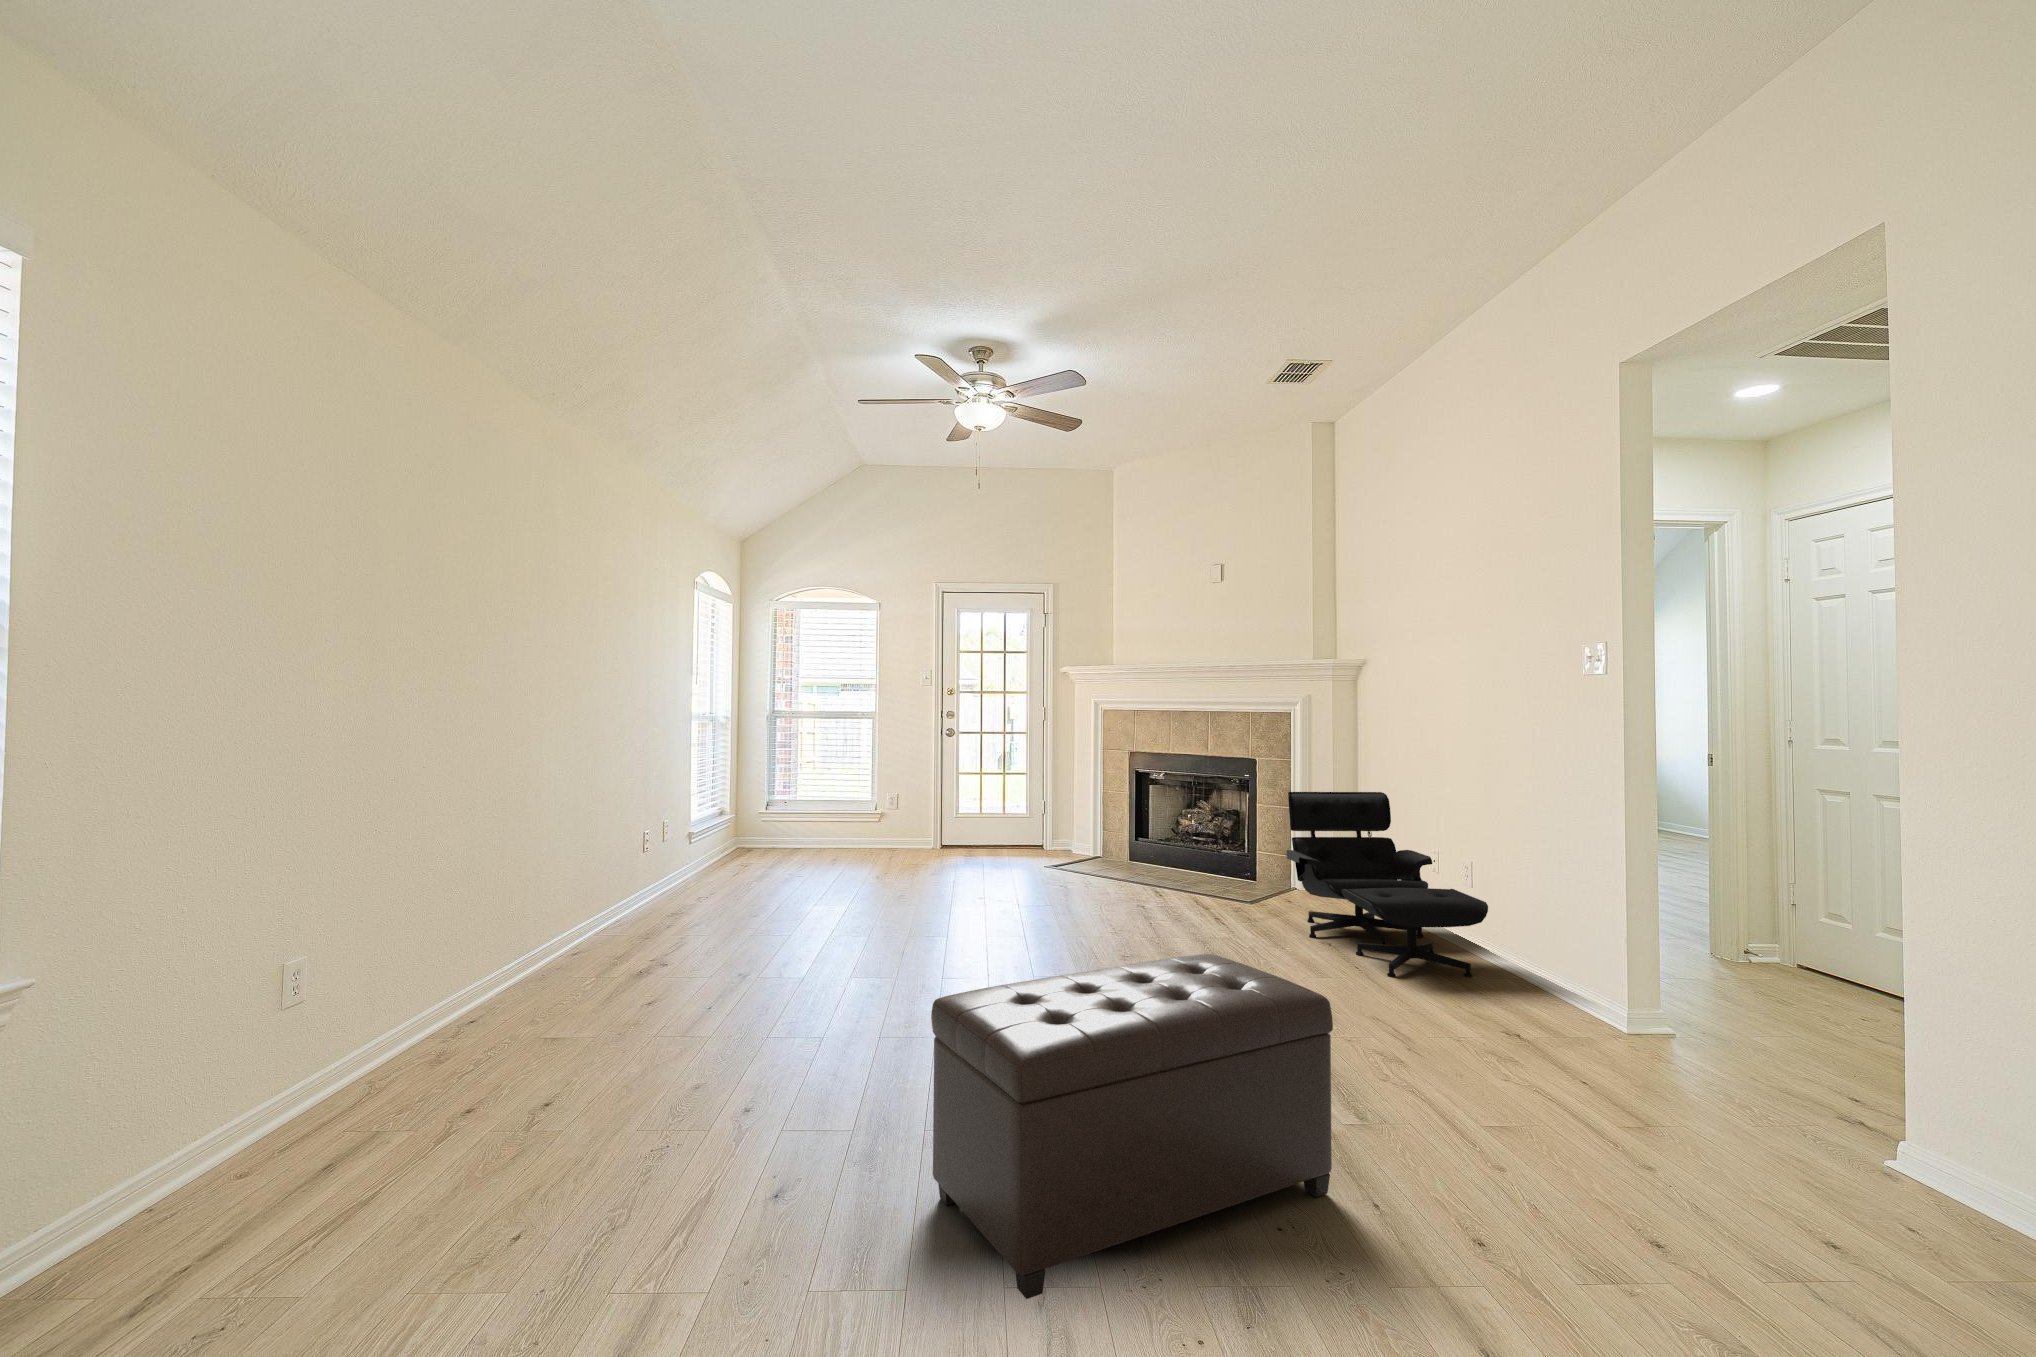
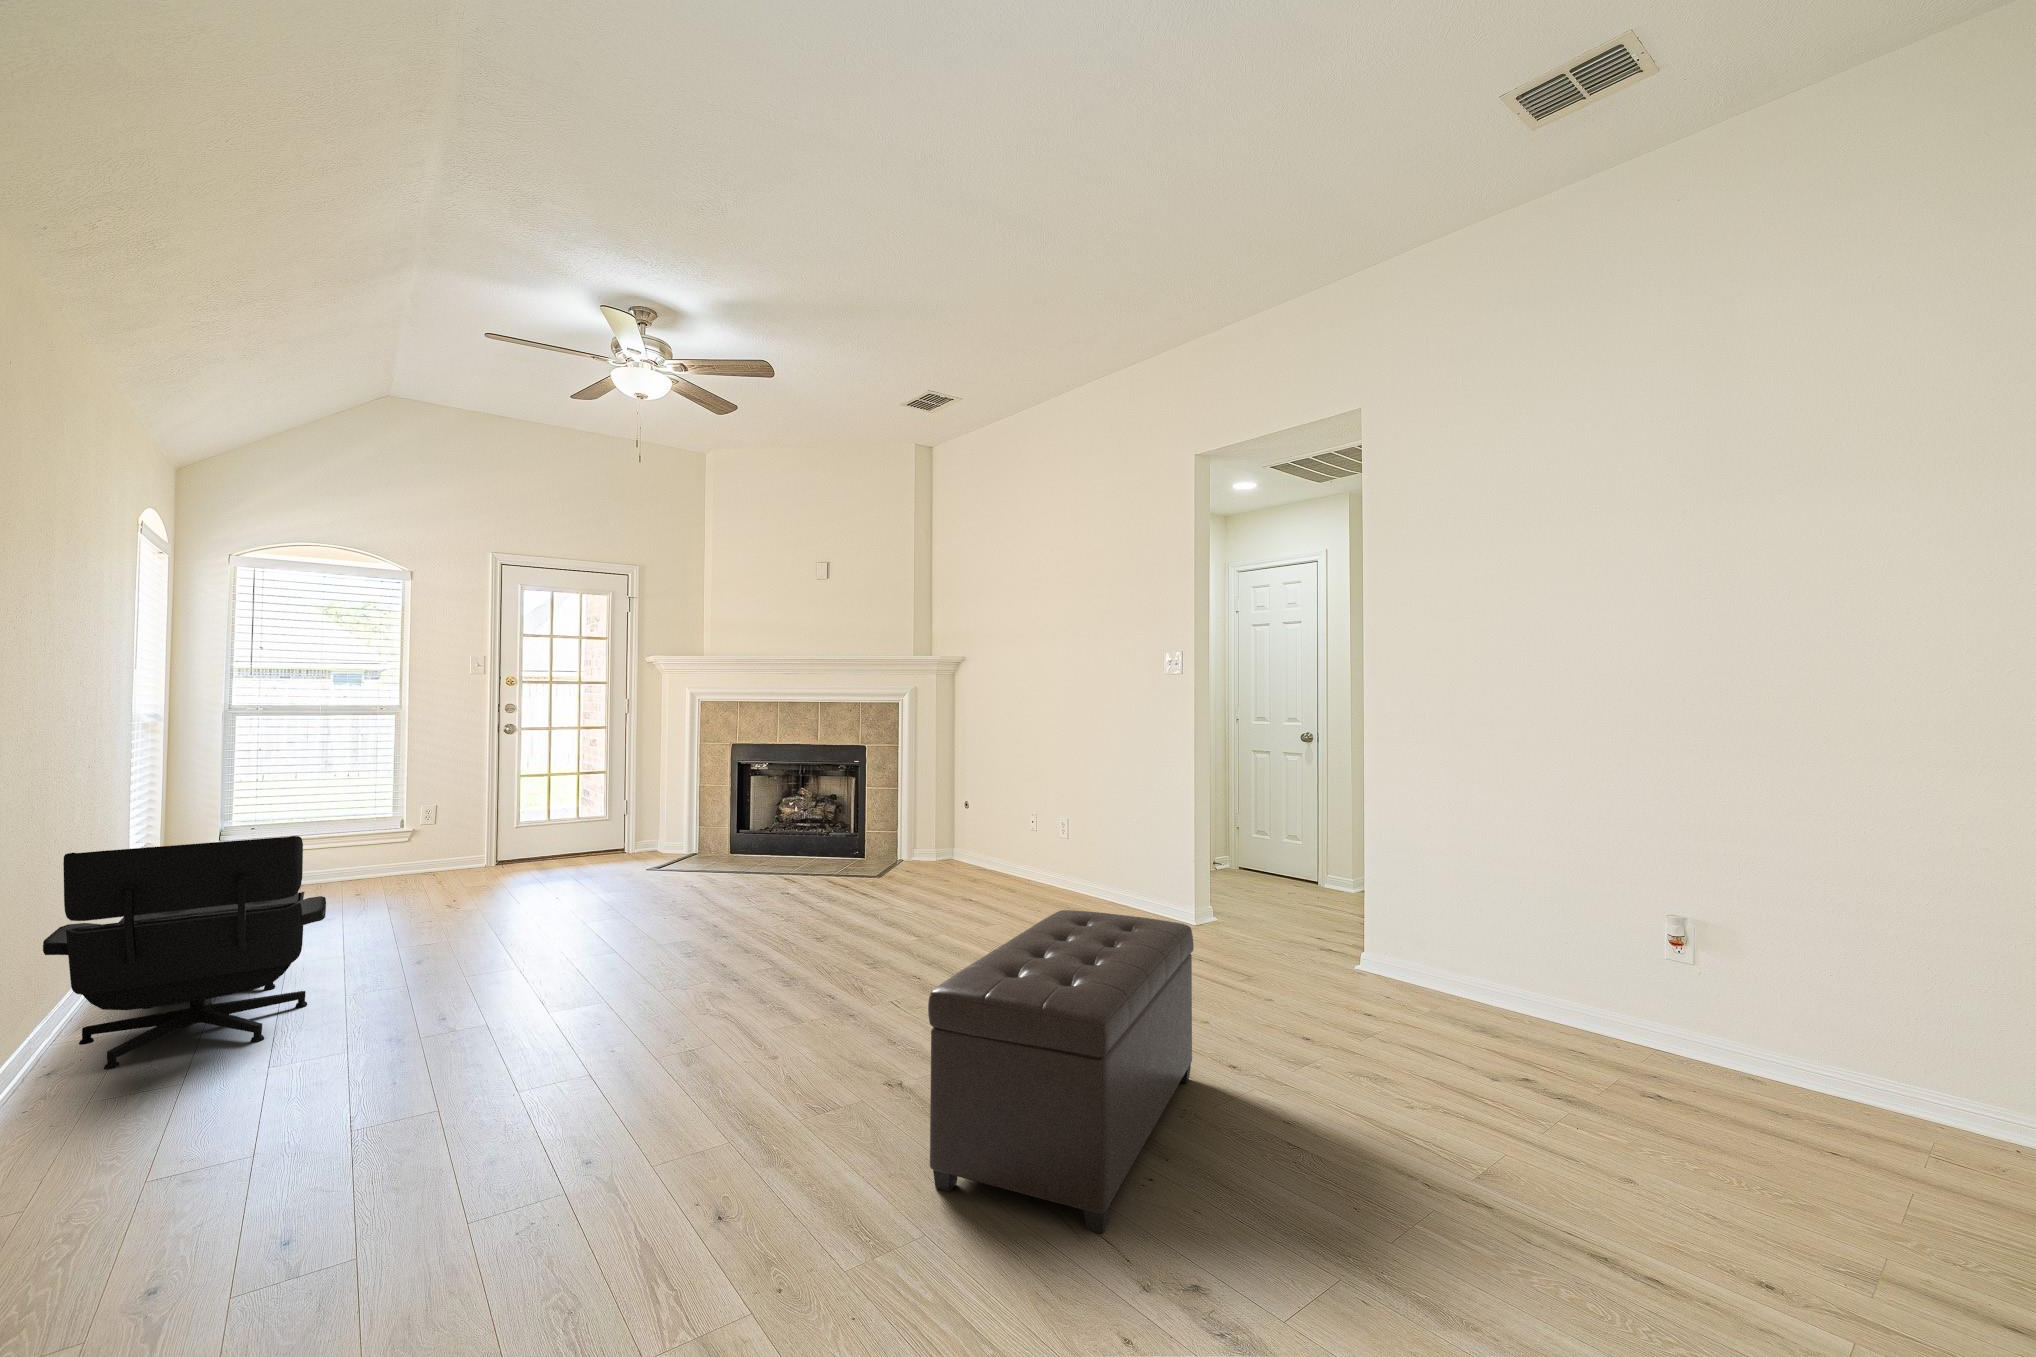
lounge chair: present [1287,792,1488,977] -> present [43,836,326,1070]

